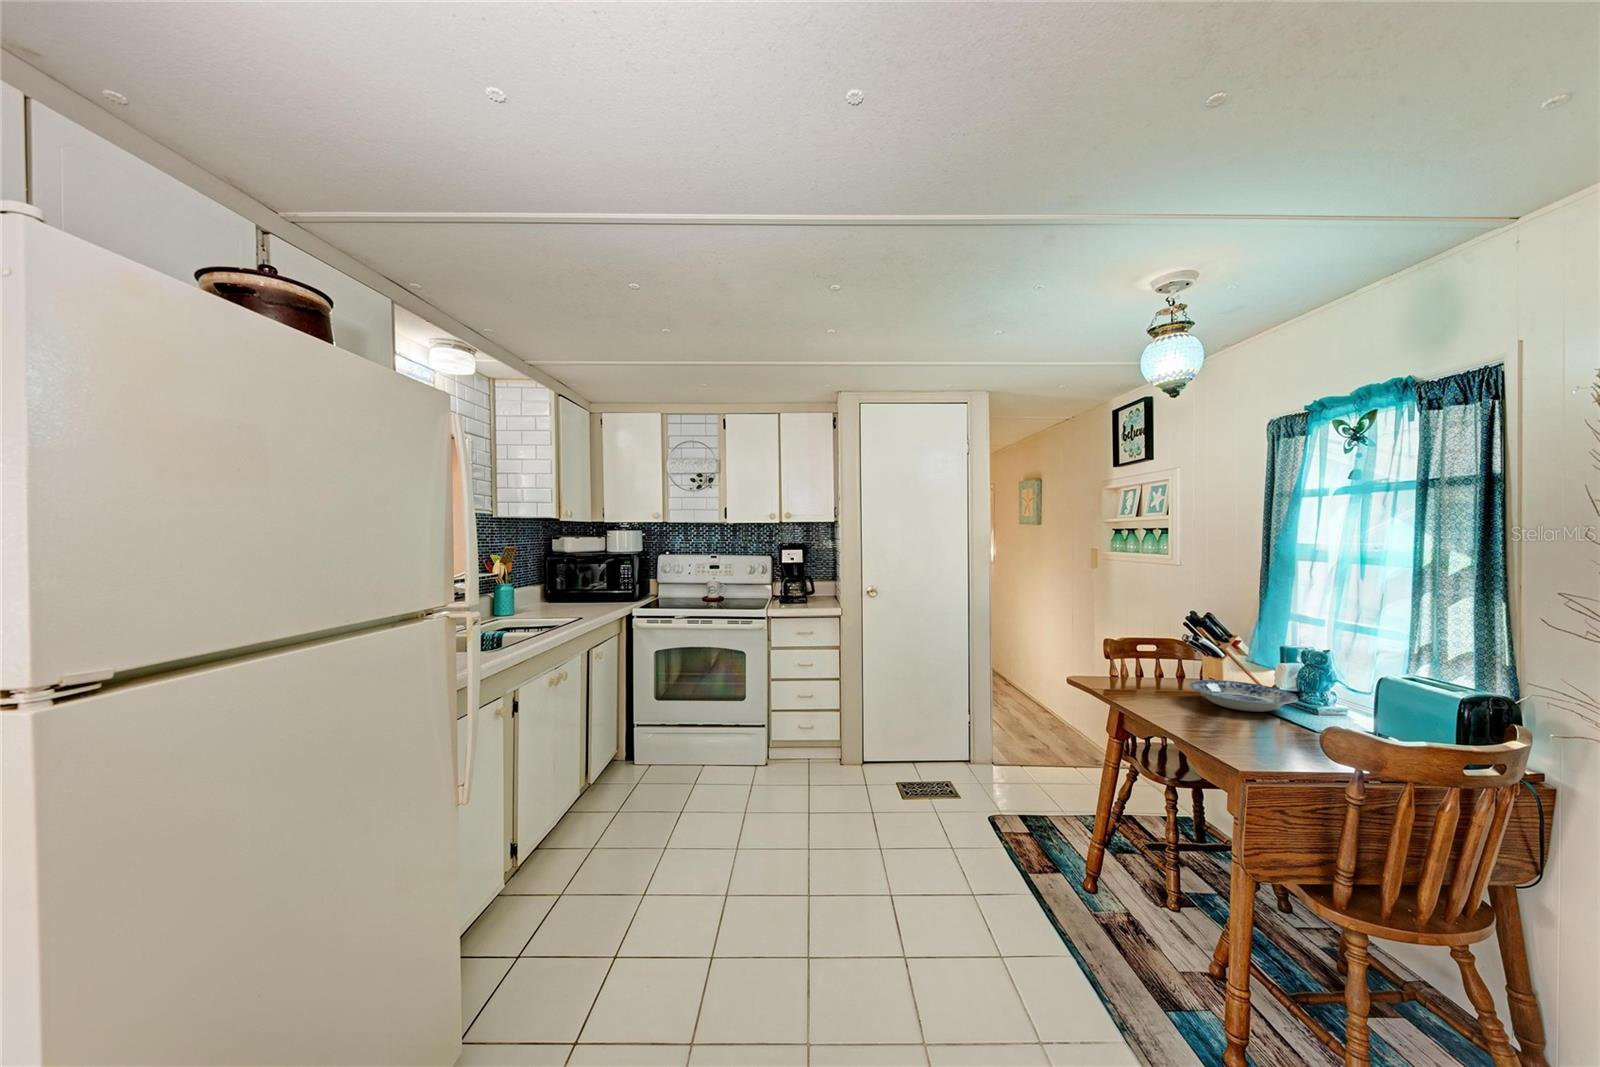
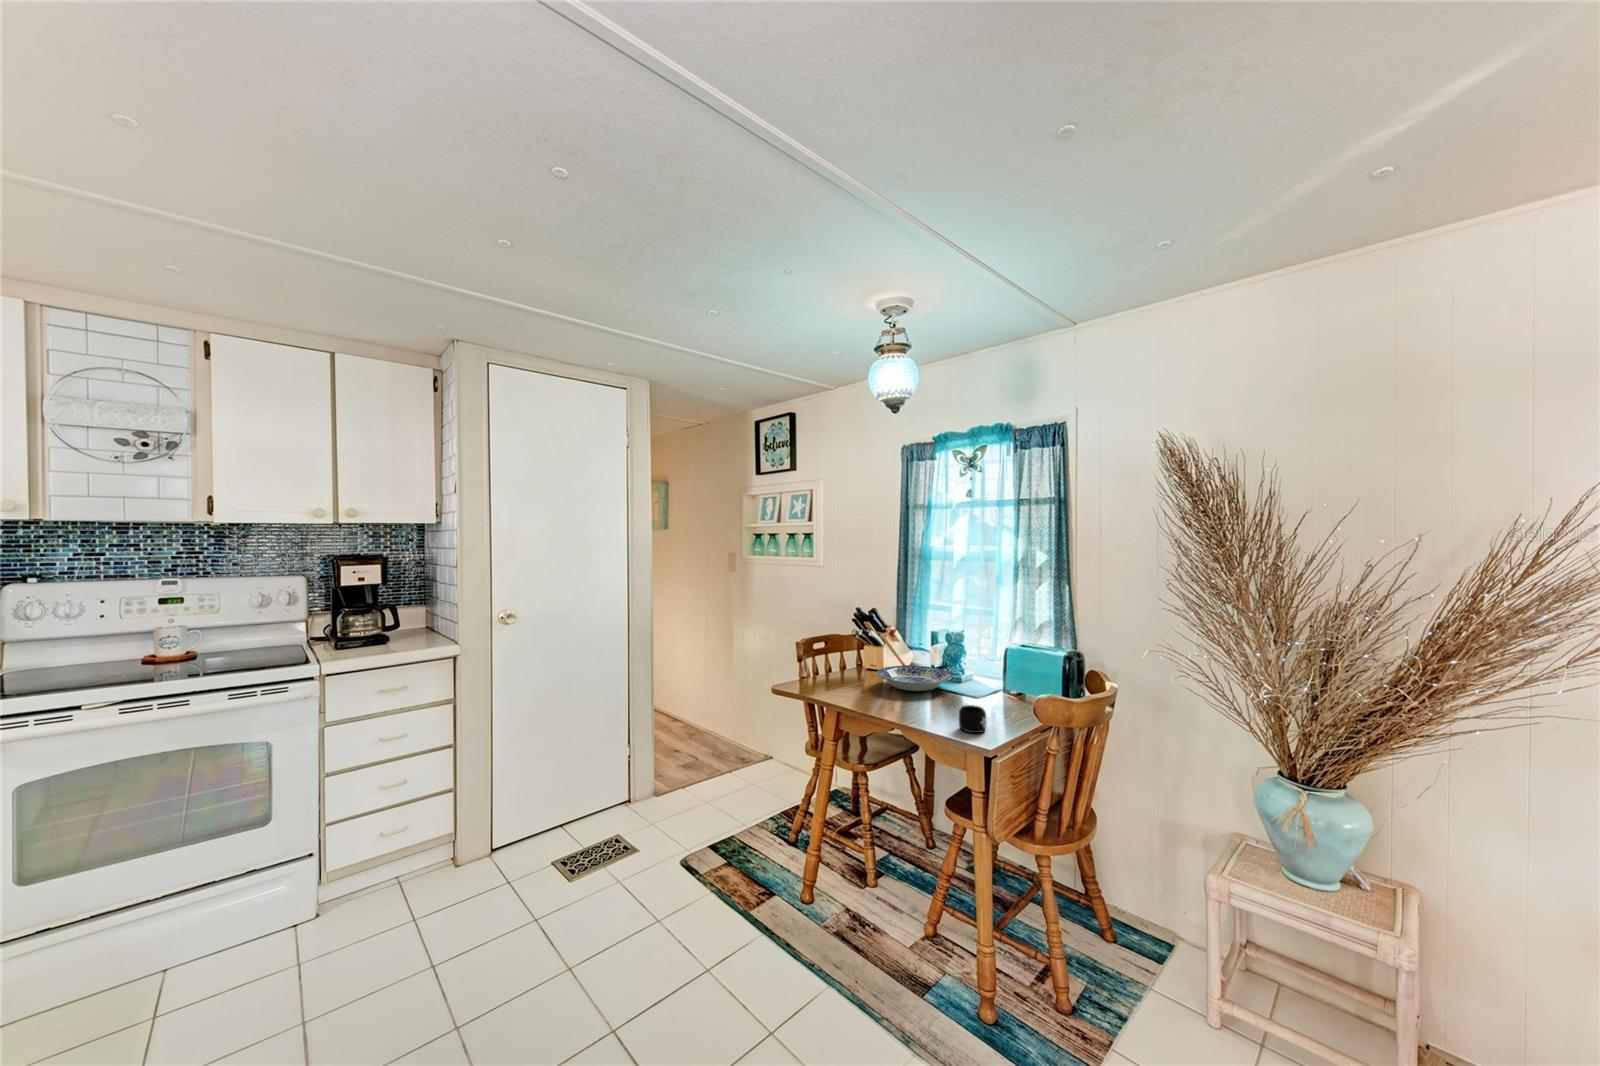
mug: none [1233,723,1278,756] -> present [959,705,986,733]

